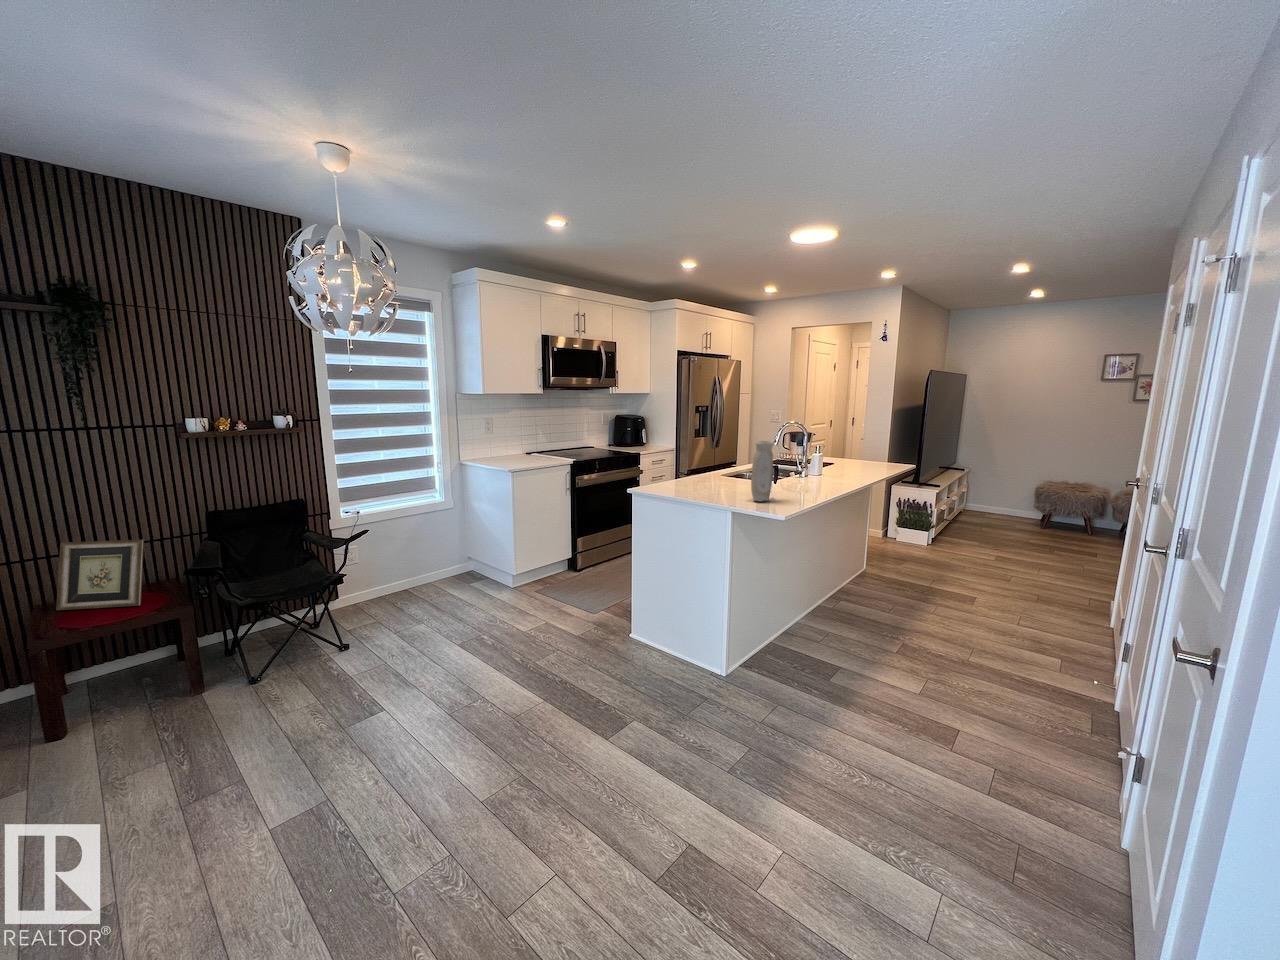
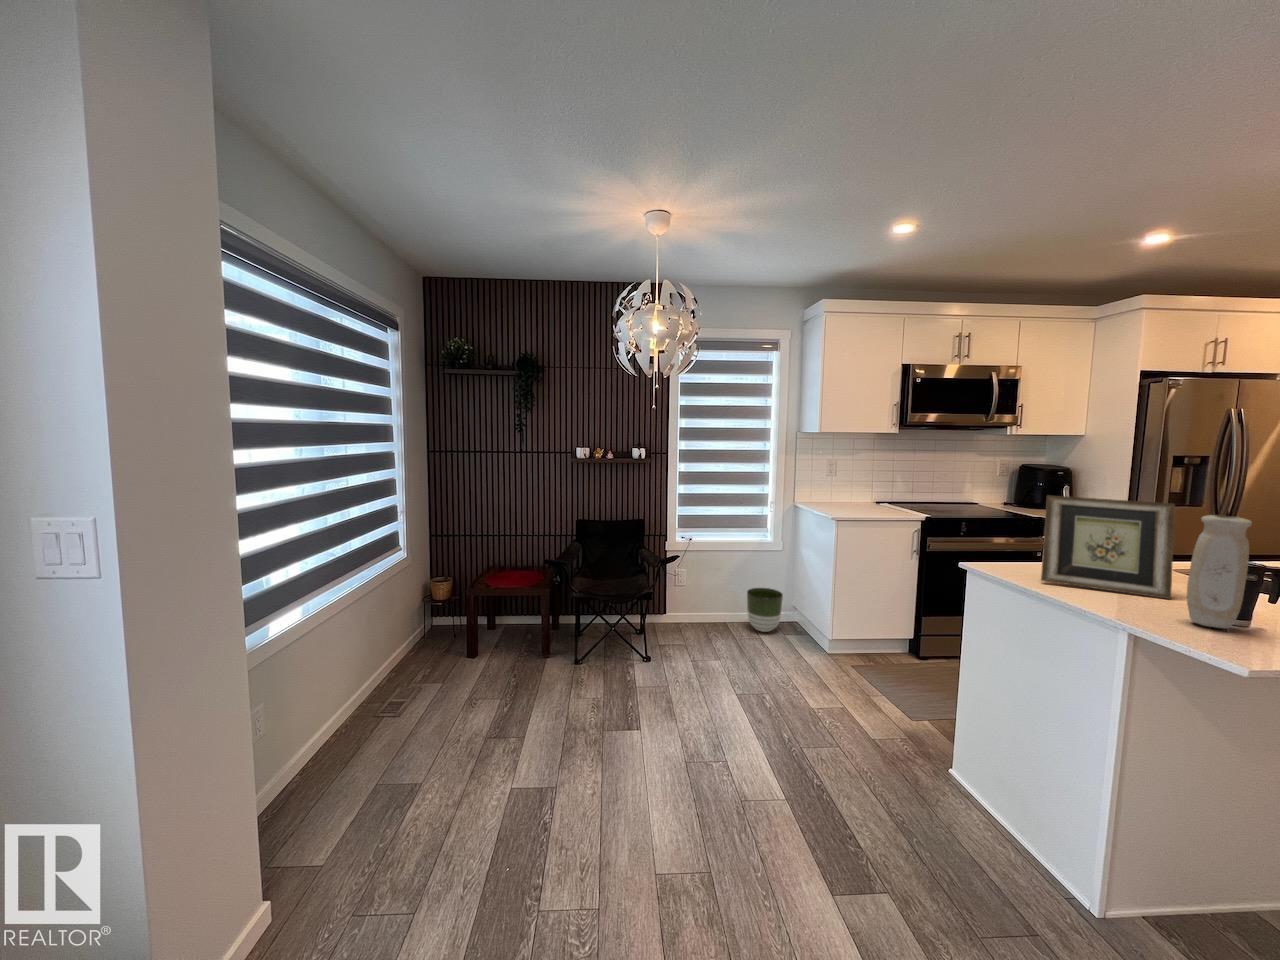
picture frame: present [56,540,144,610] -> present [1041,495,1175,599]
planter: none [427,546,463,587] -> present [747,588,783,632]

